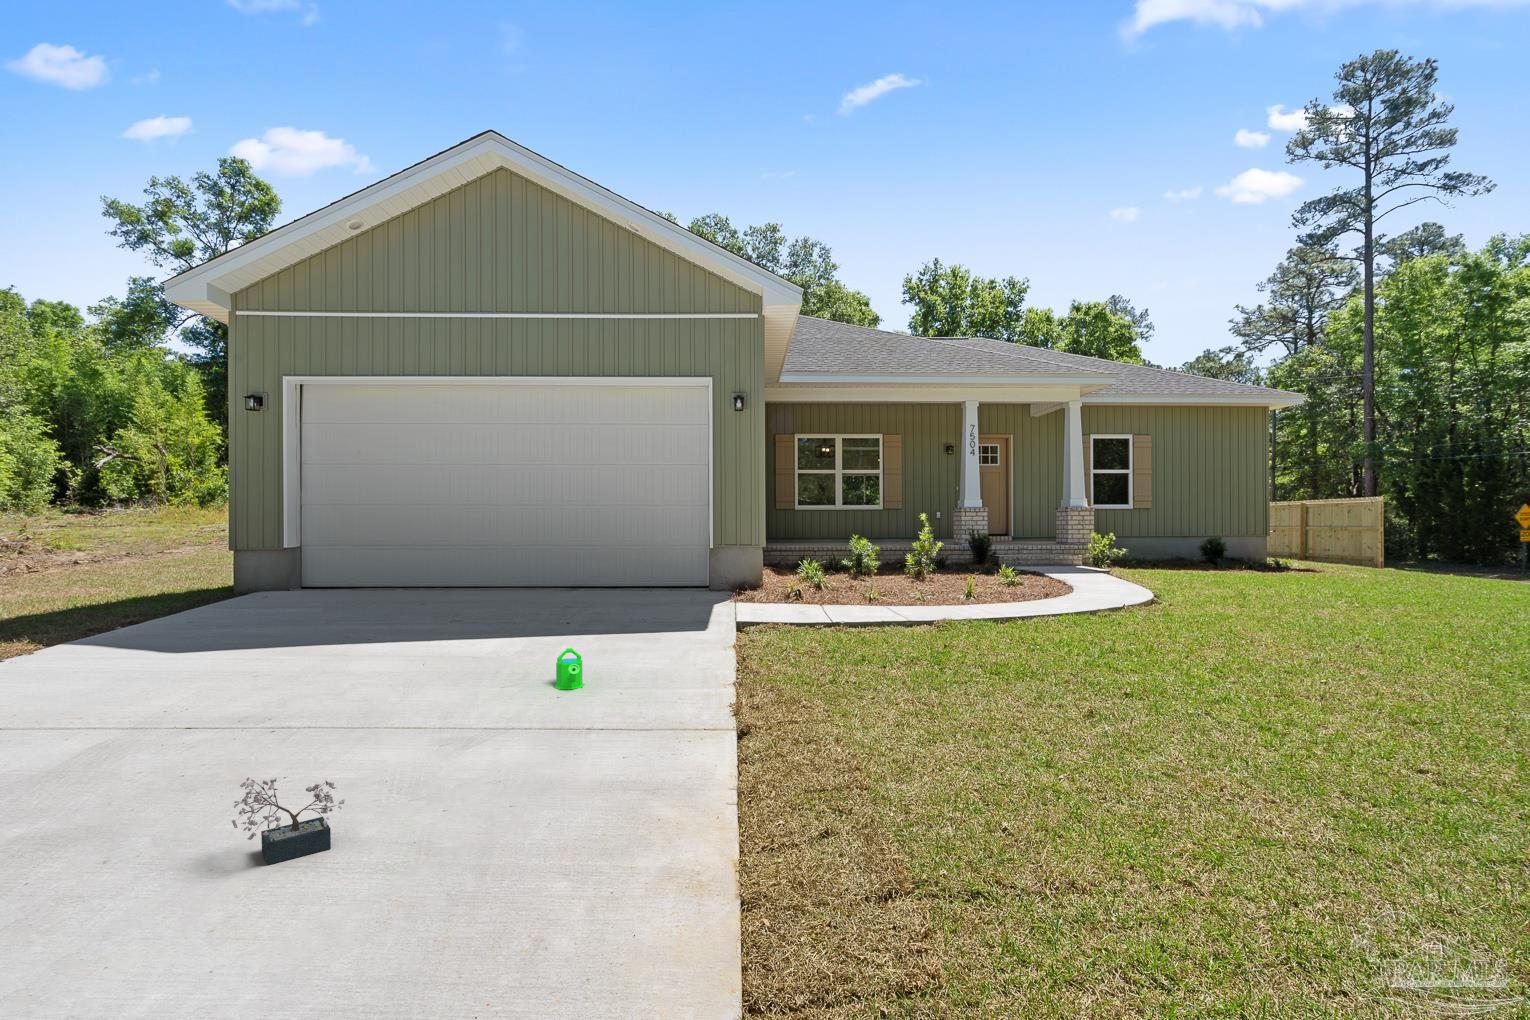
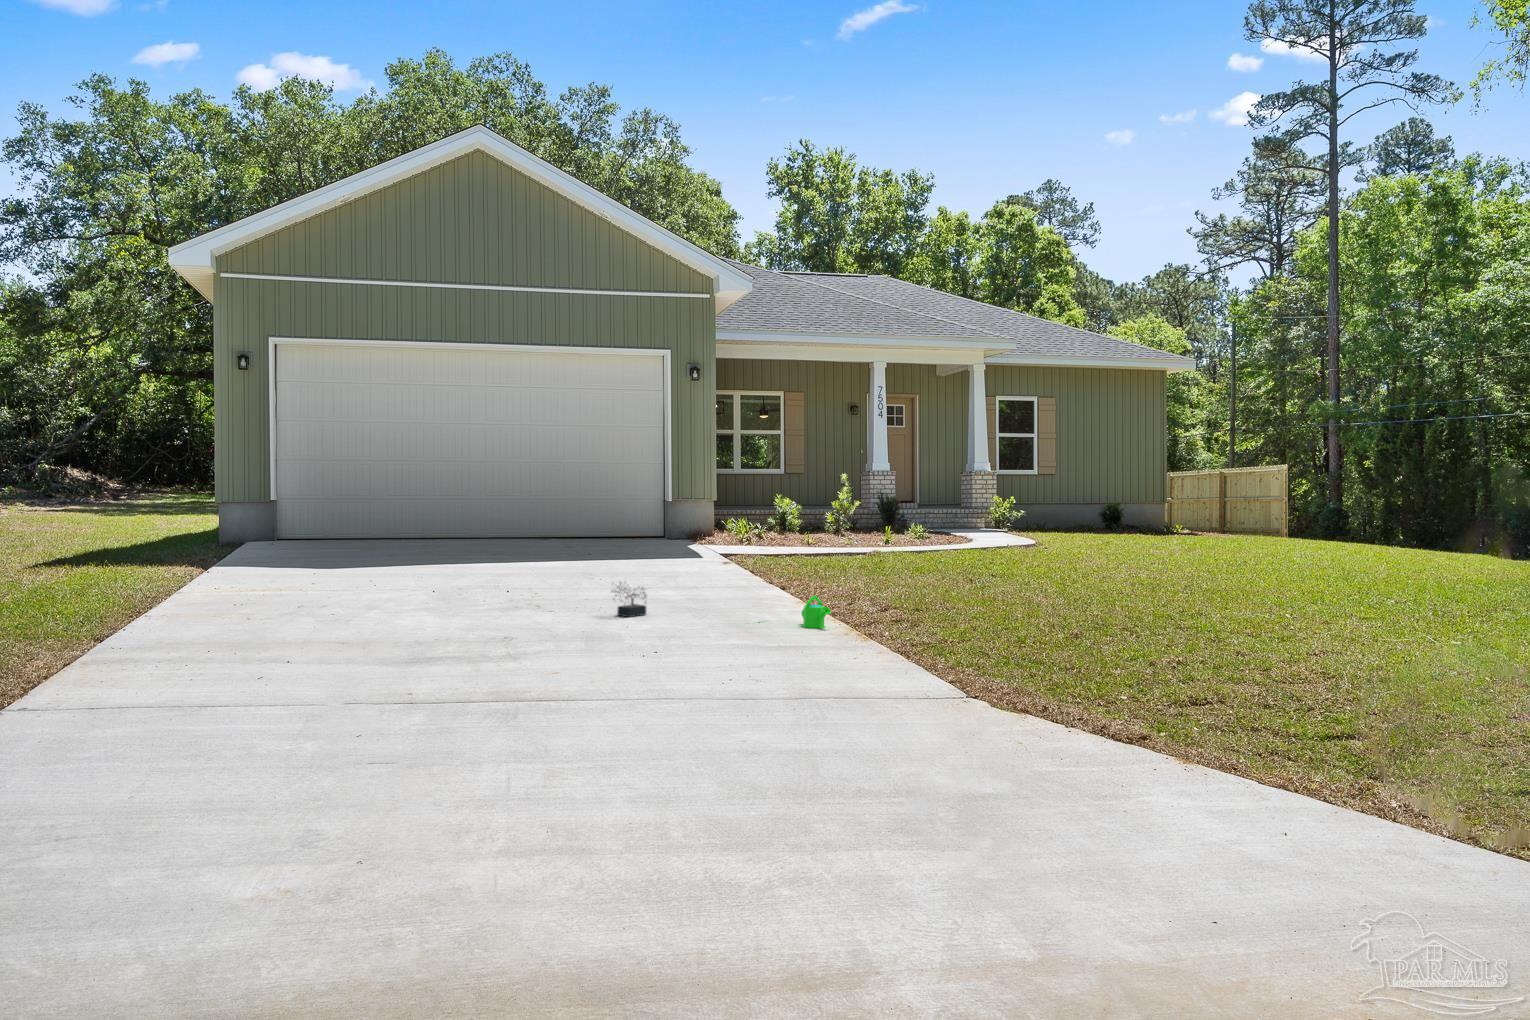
watering can: present [555,648,584,689] -> present [802,596,831,628]

